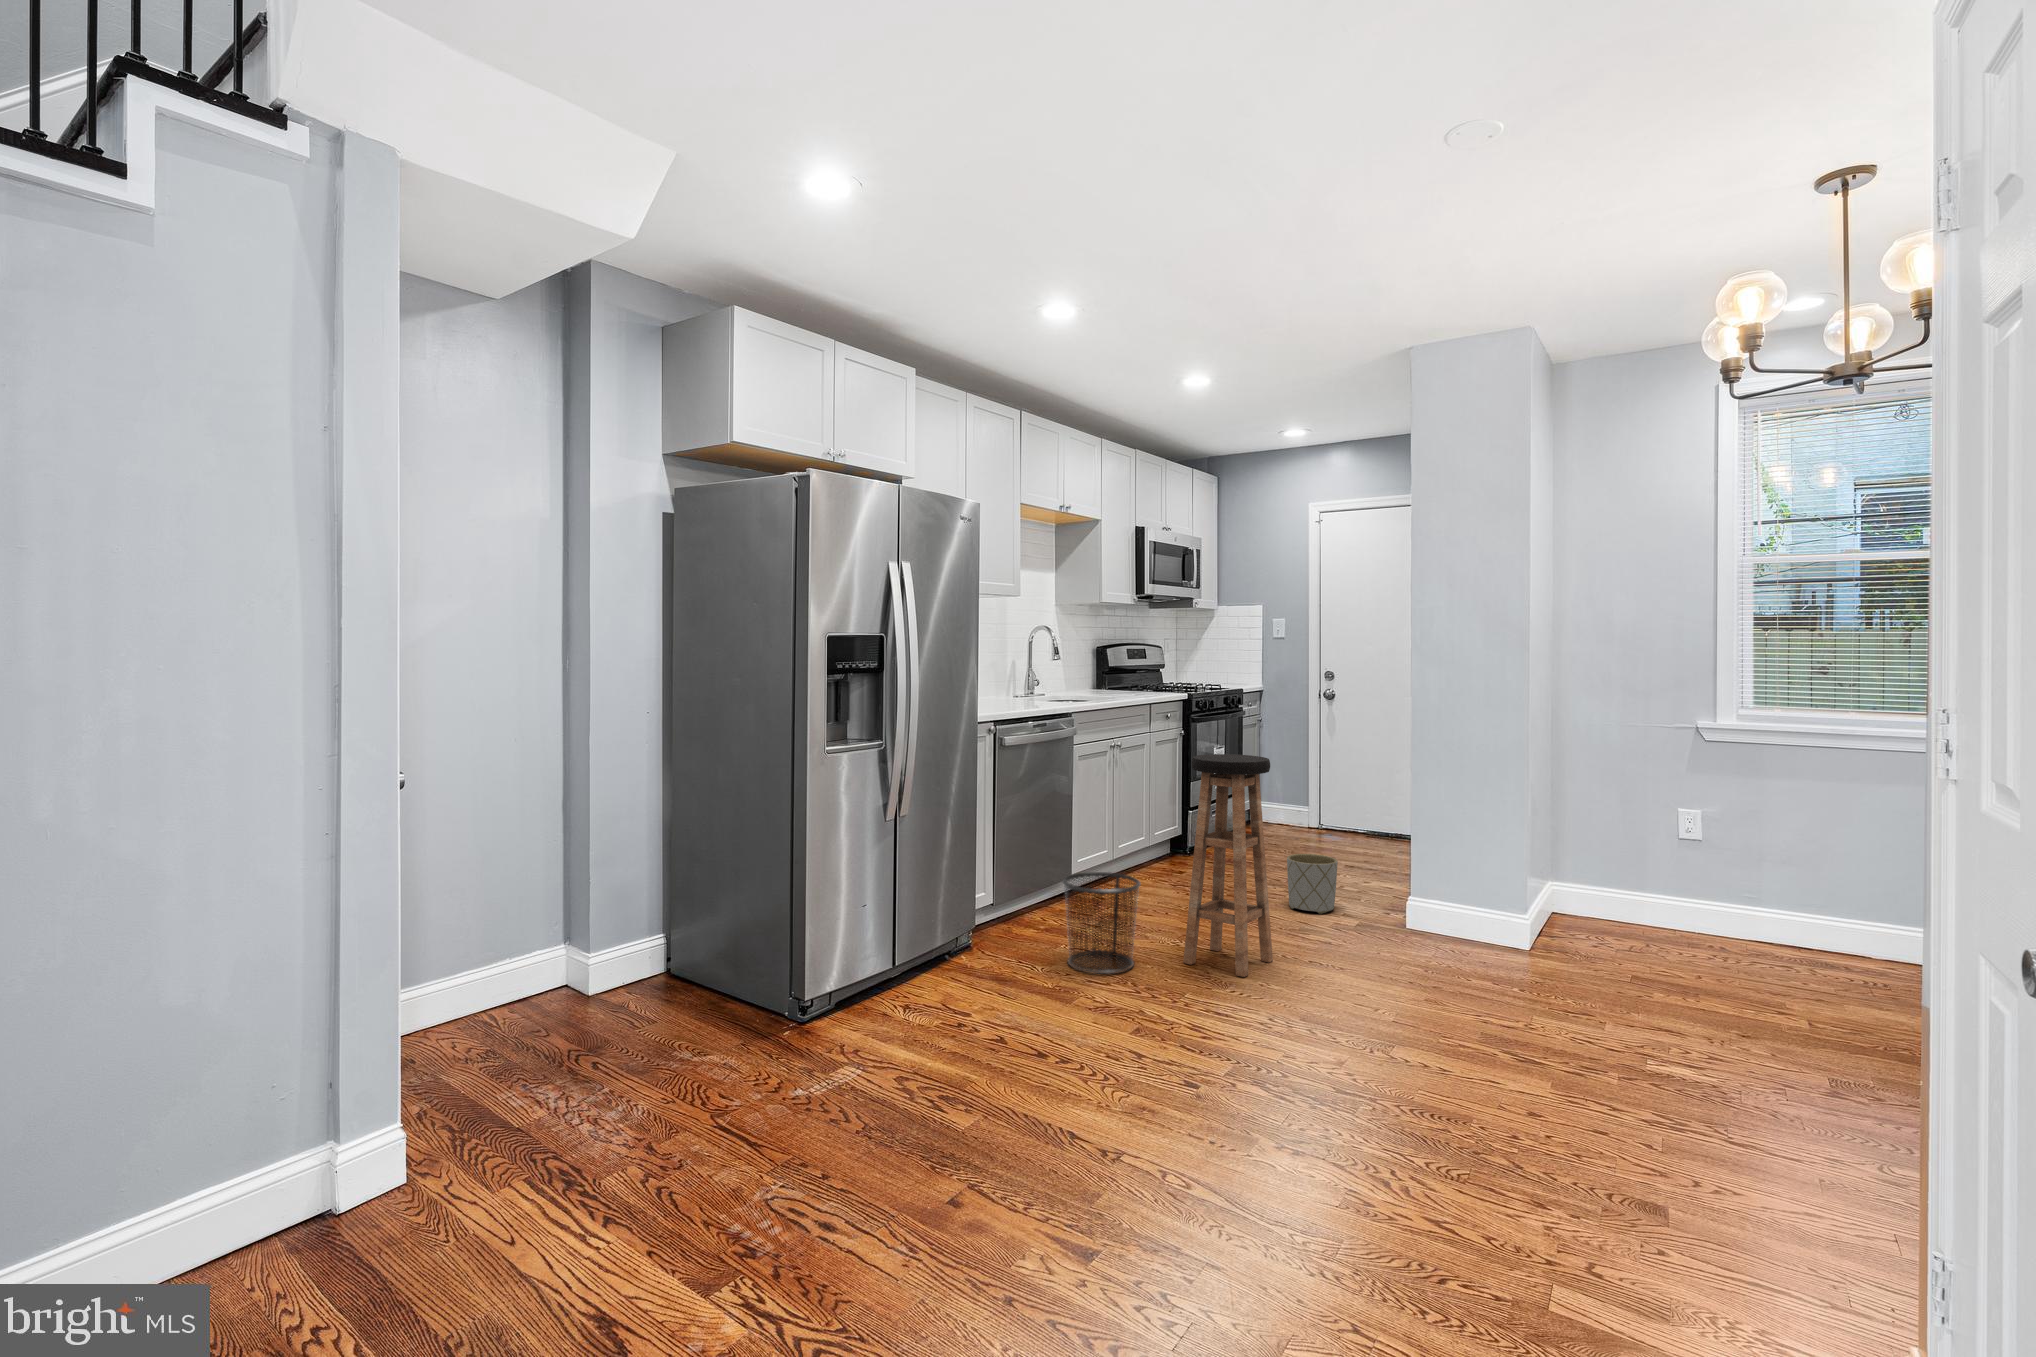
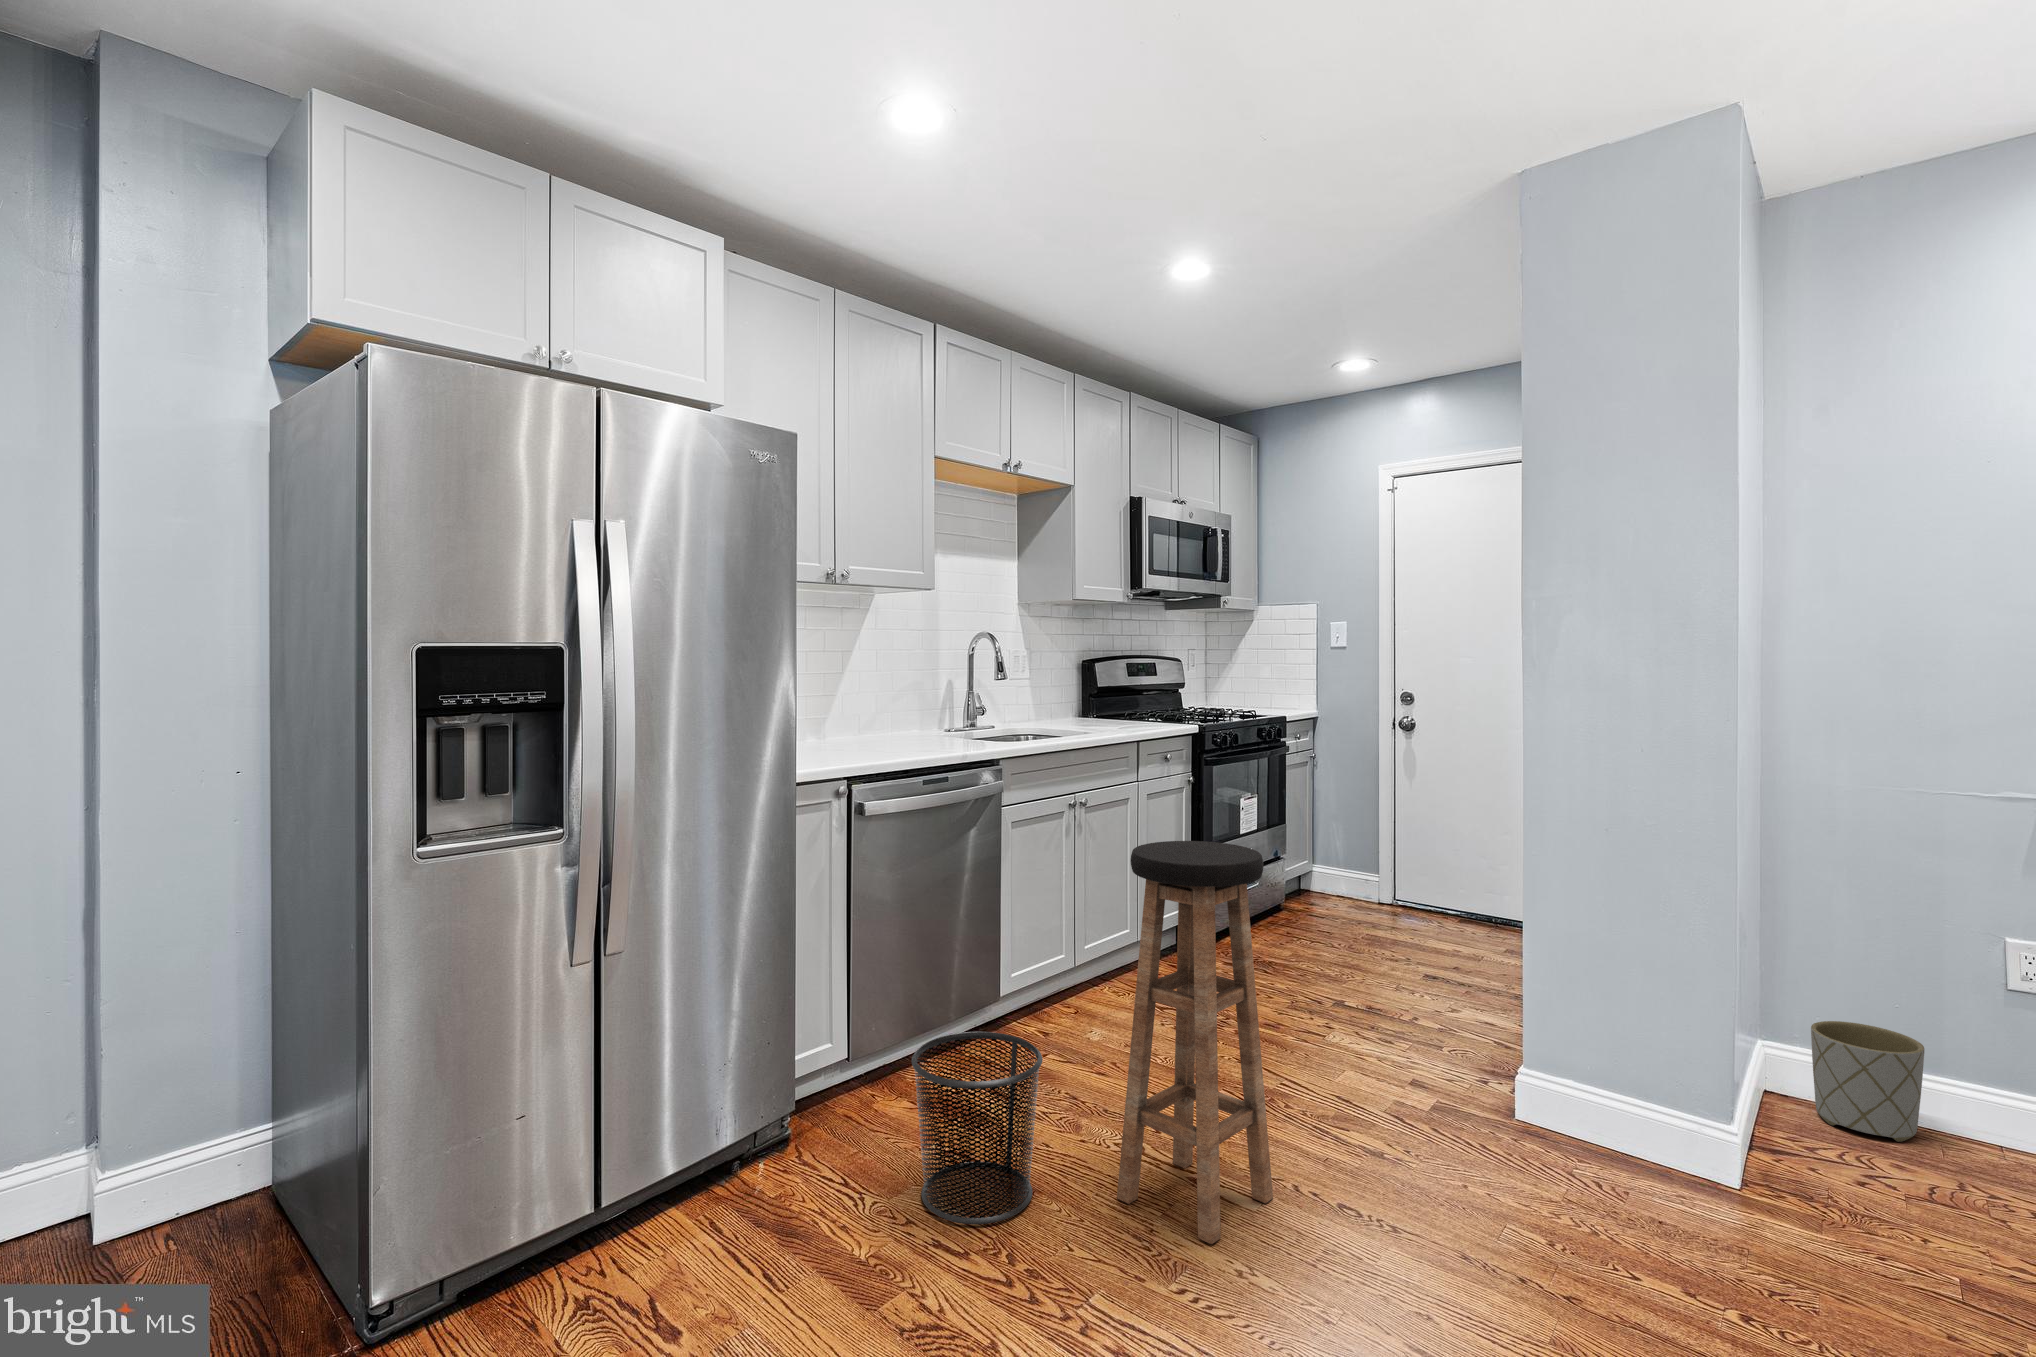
planter: present [1287,854,1338,914] -> present [1811,1021,1925,1142]

